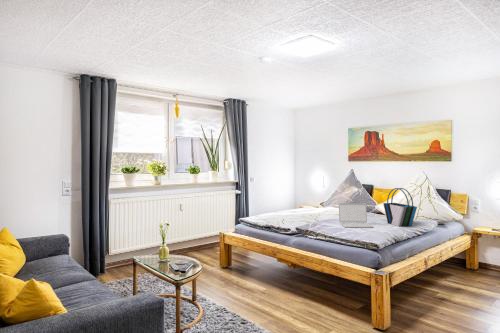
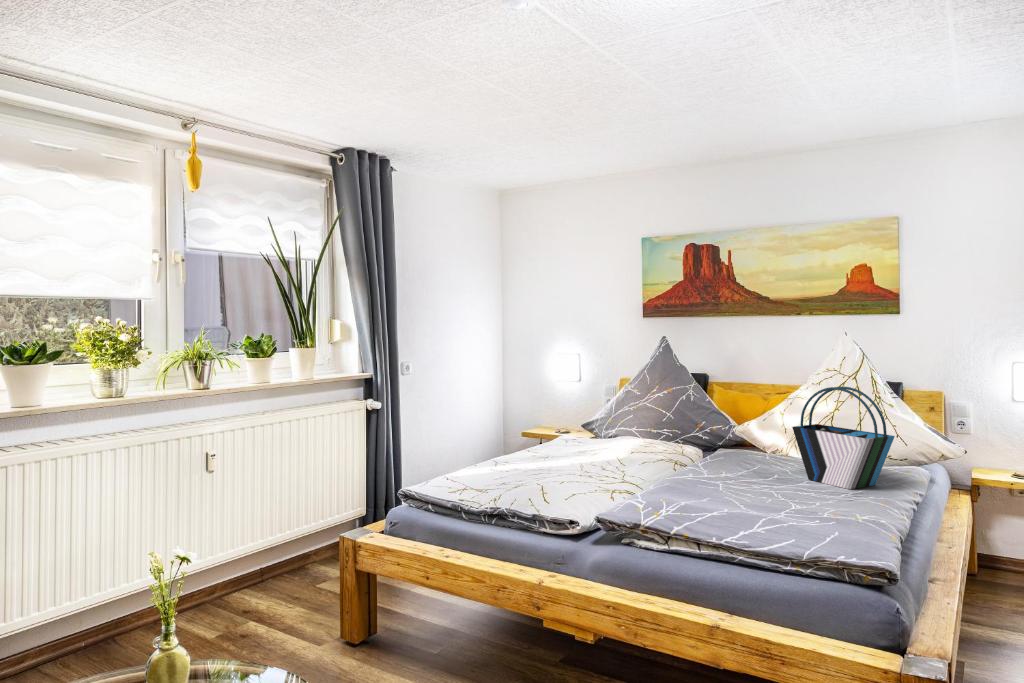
laptop: present [339,203,373,228] -> none [692,431,796,505]

